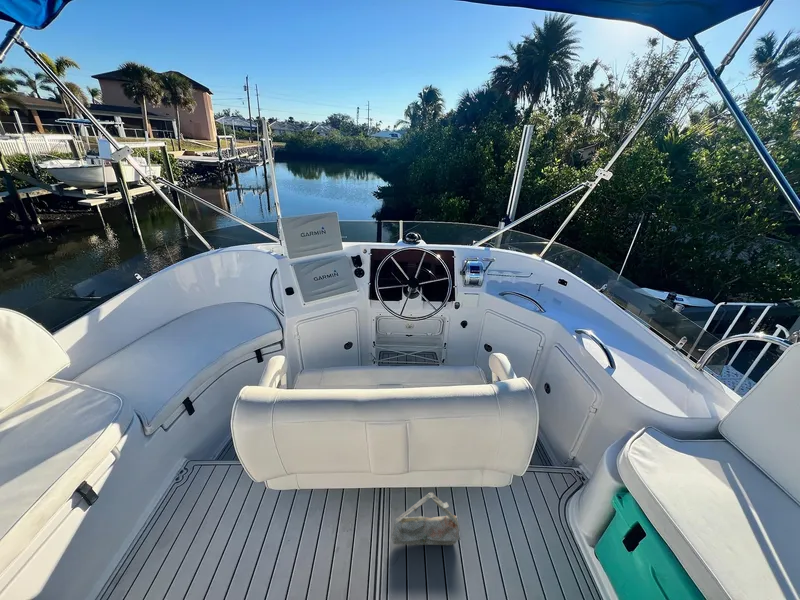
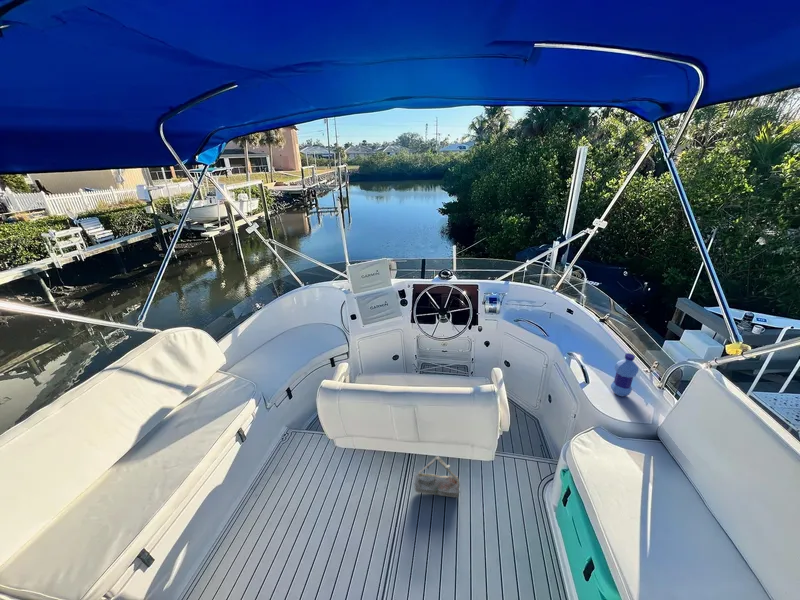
water bottle: none [651,330,694,387] -> present [611,353,638,396]

